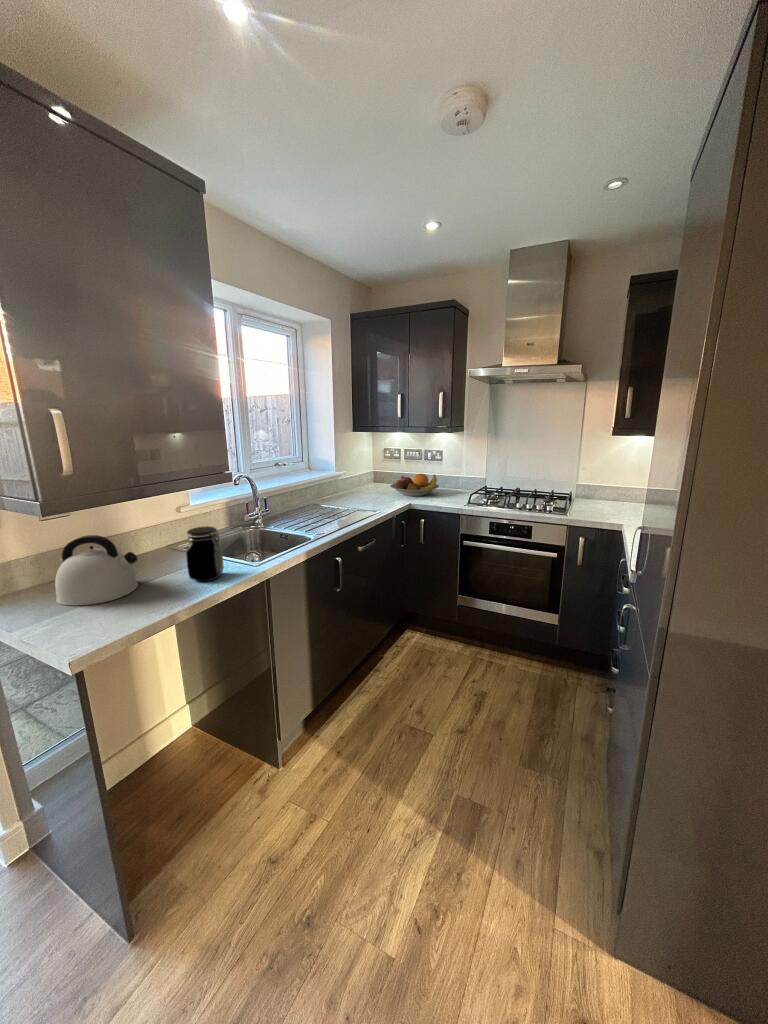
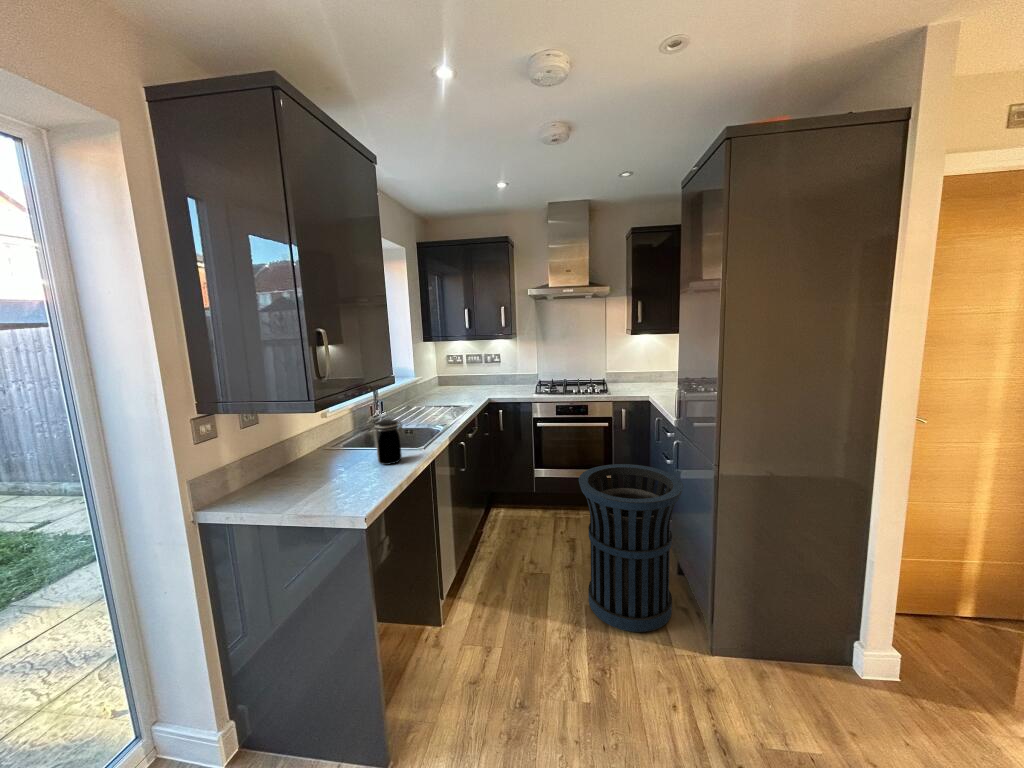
fruit bowl: present [390,474,439,496] -> none [464,374,505,393]
kettle: present [55,535,138,605] -> none [276,433,344,494]
trash can: none [455,619,614,873] -> present [579,464,683,632]

